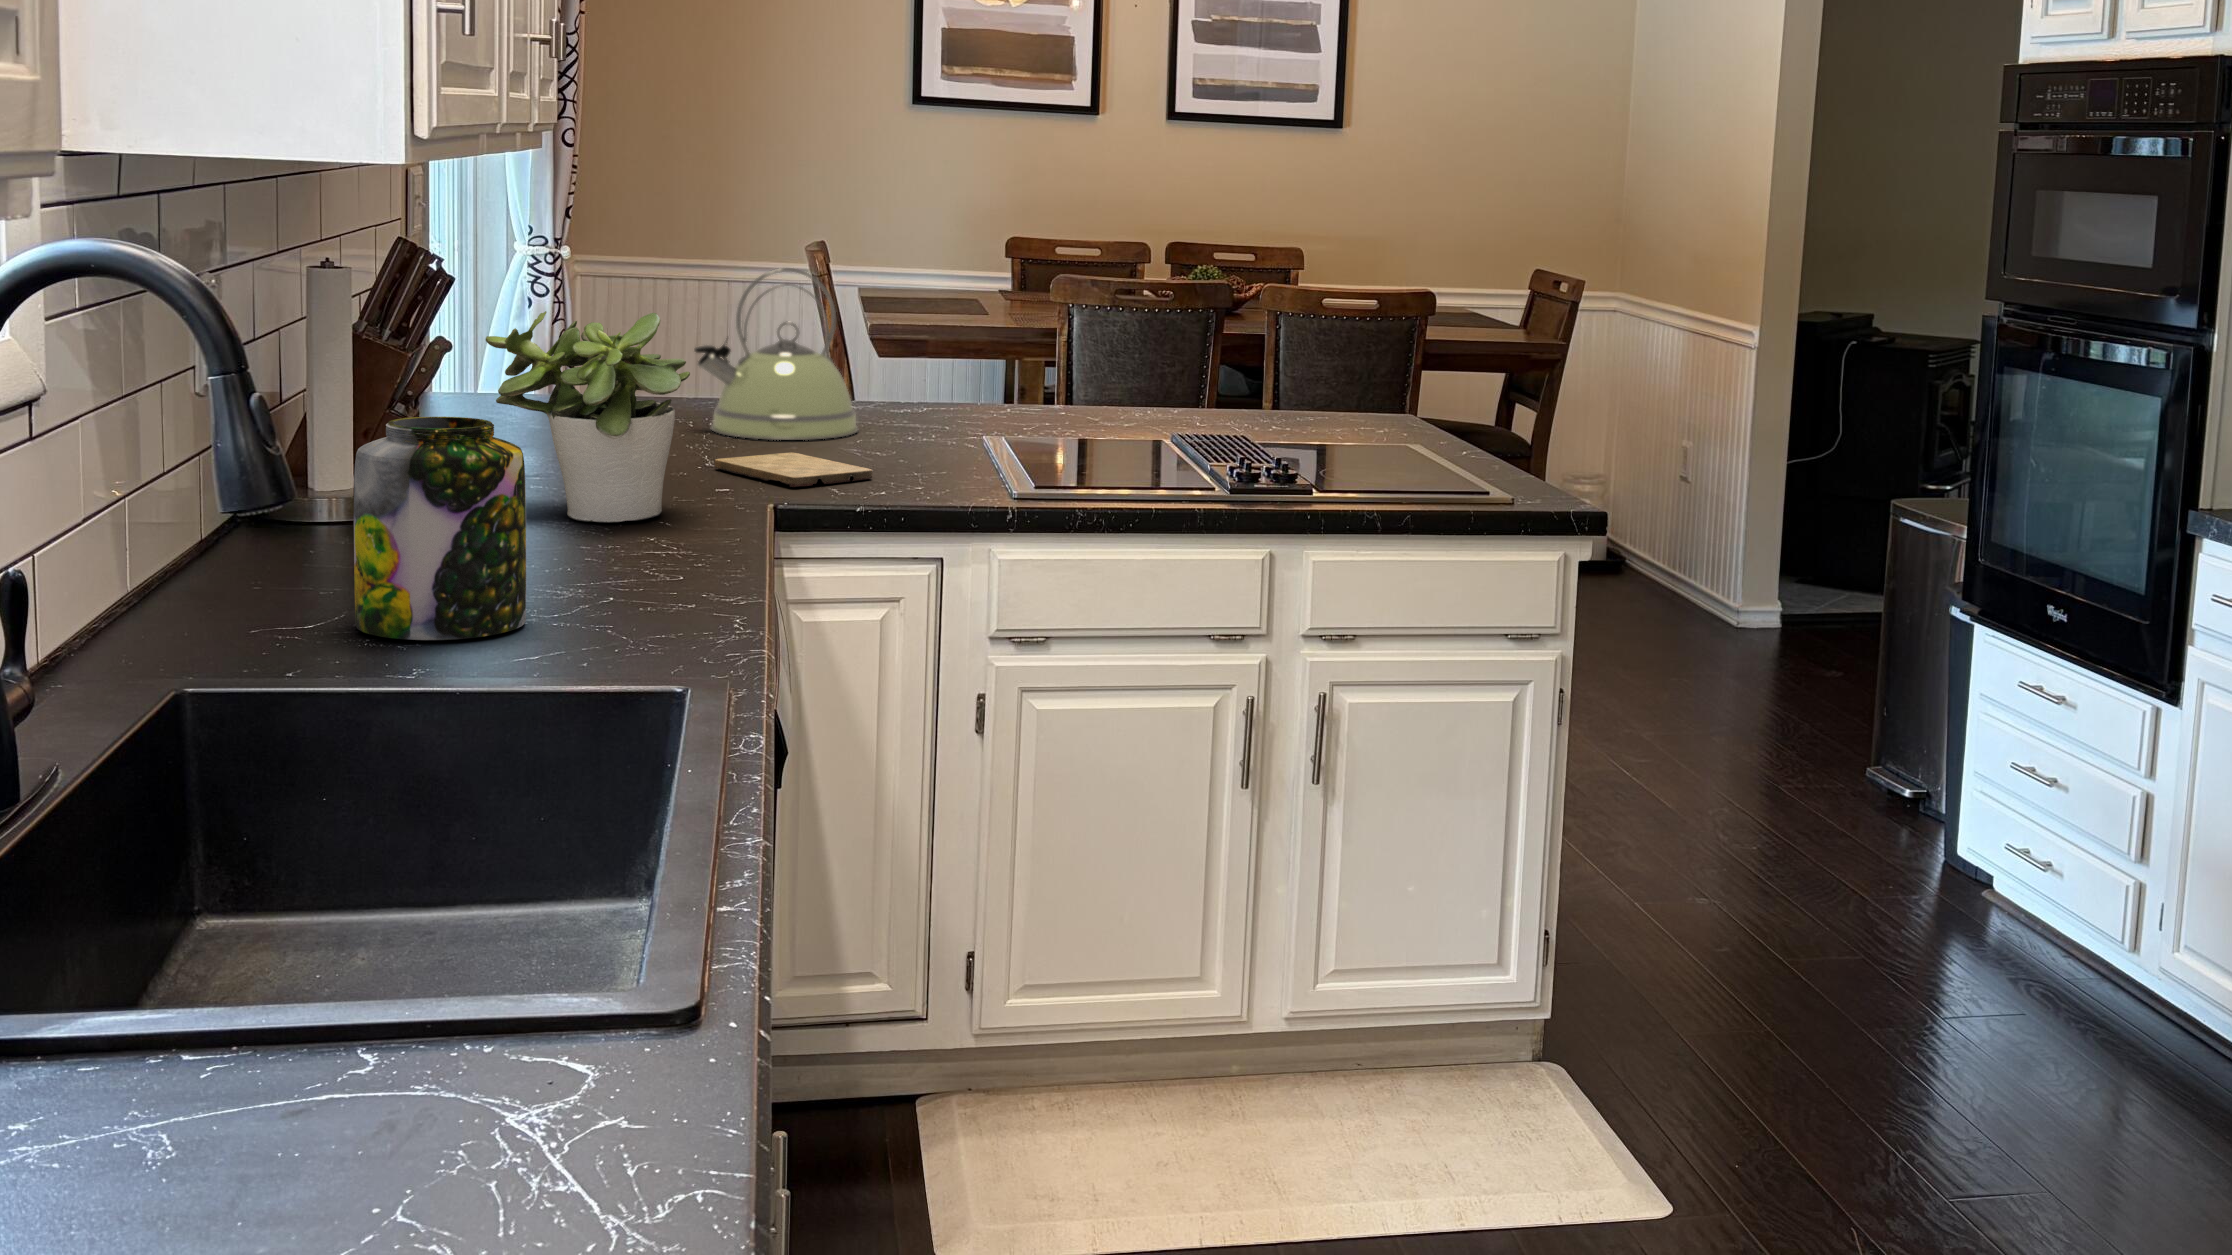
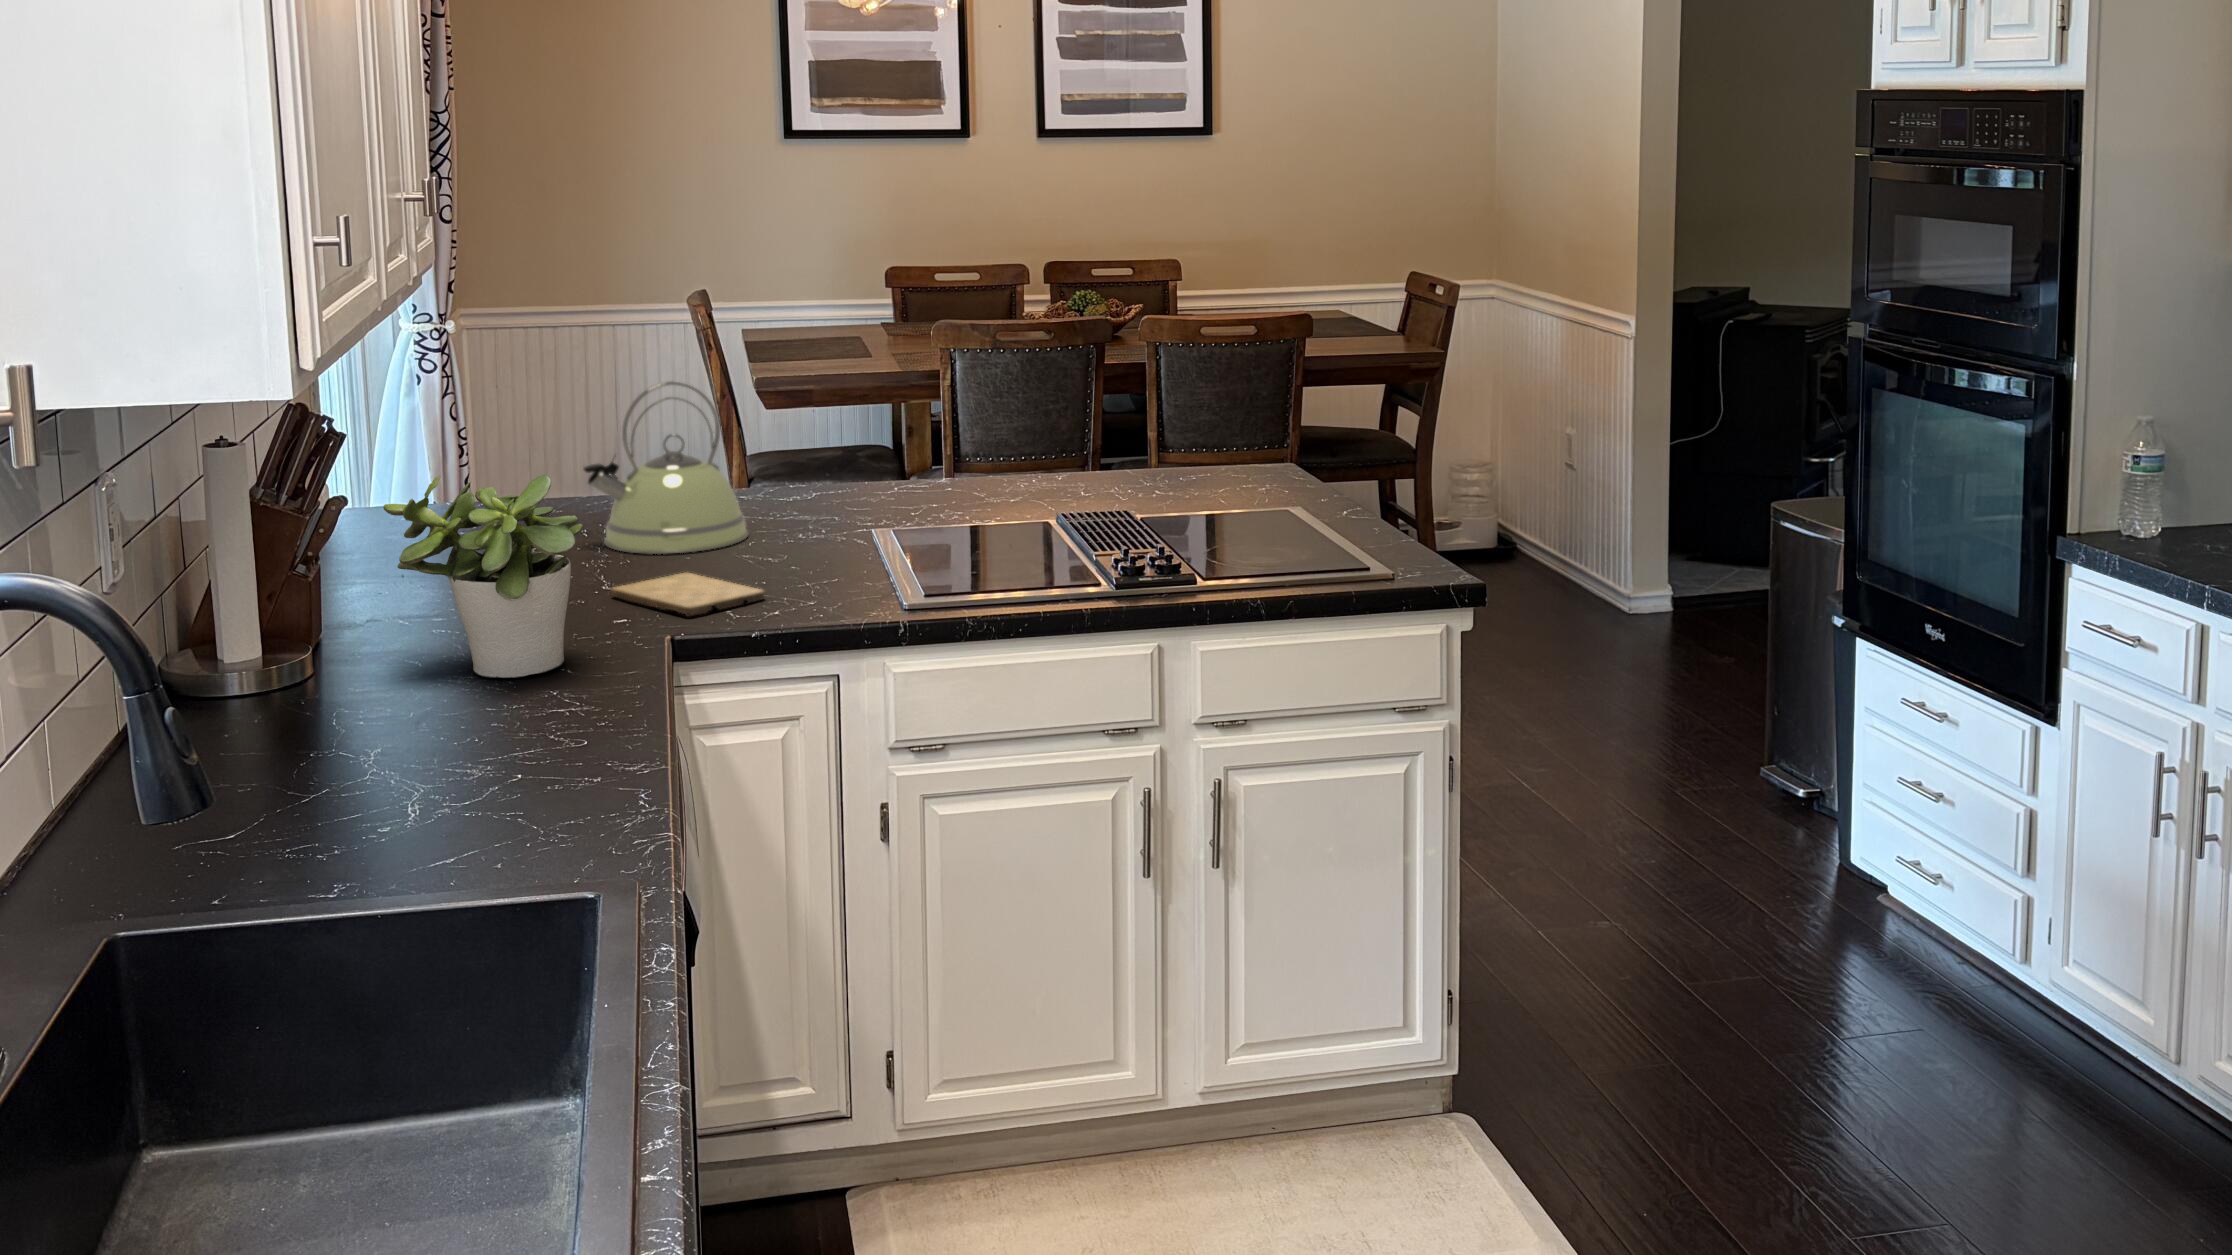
jar: present [354,417,526,640] -> none [273,625,444,846]

